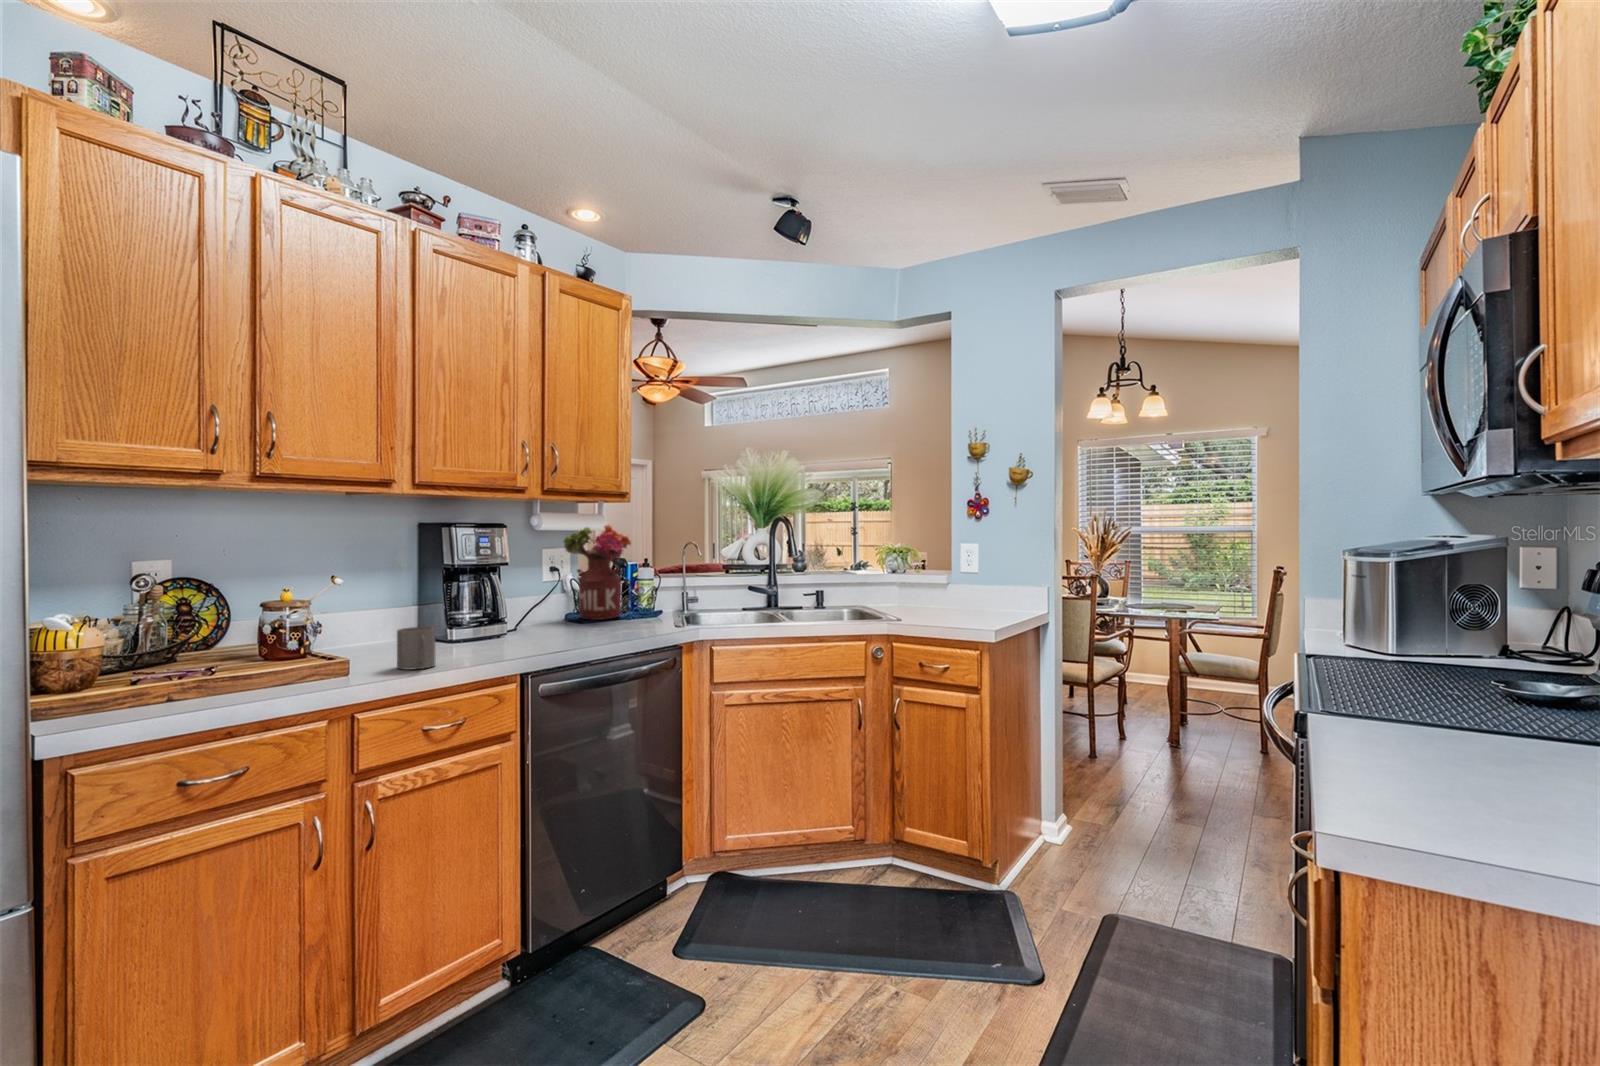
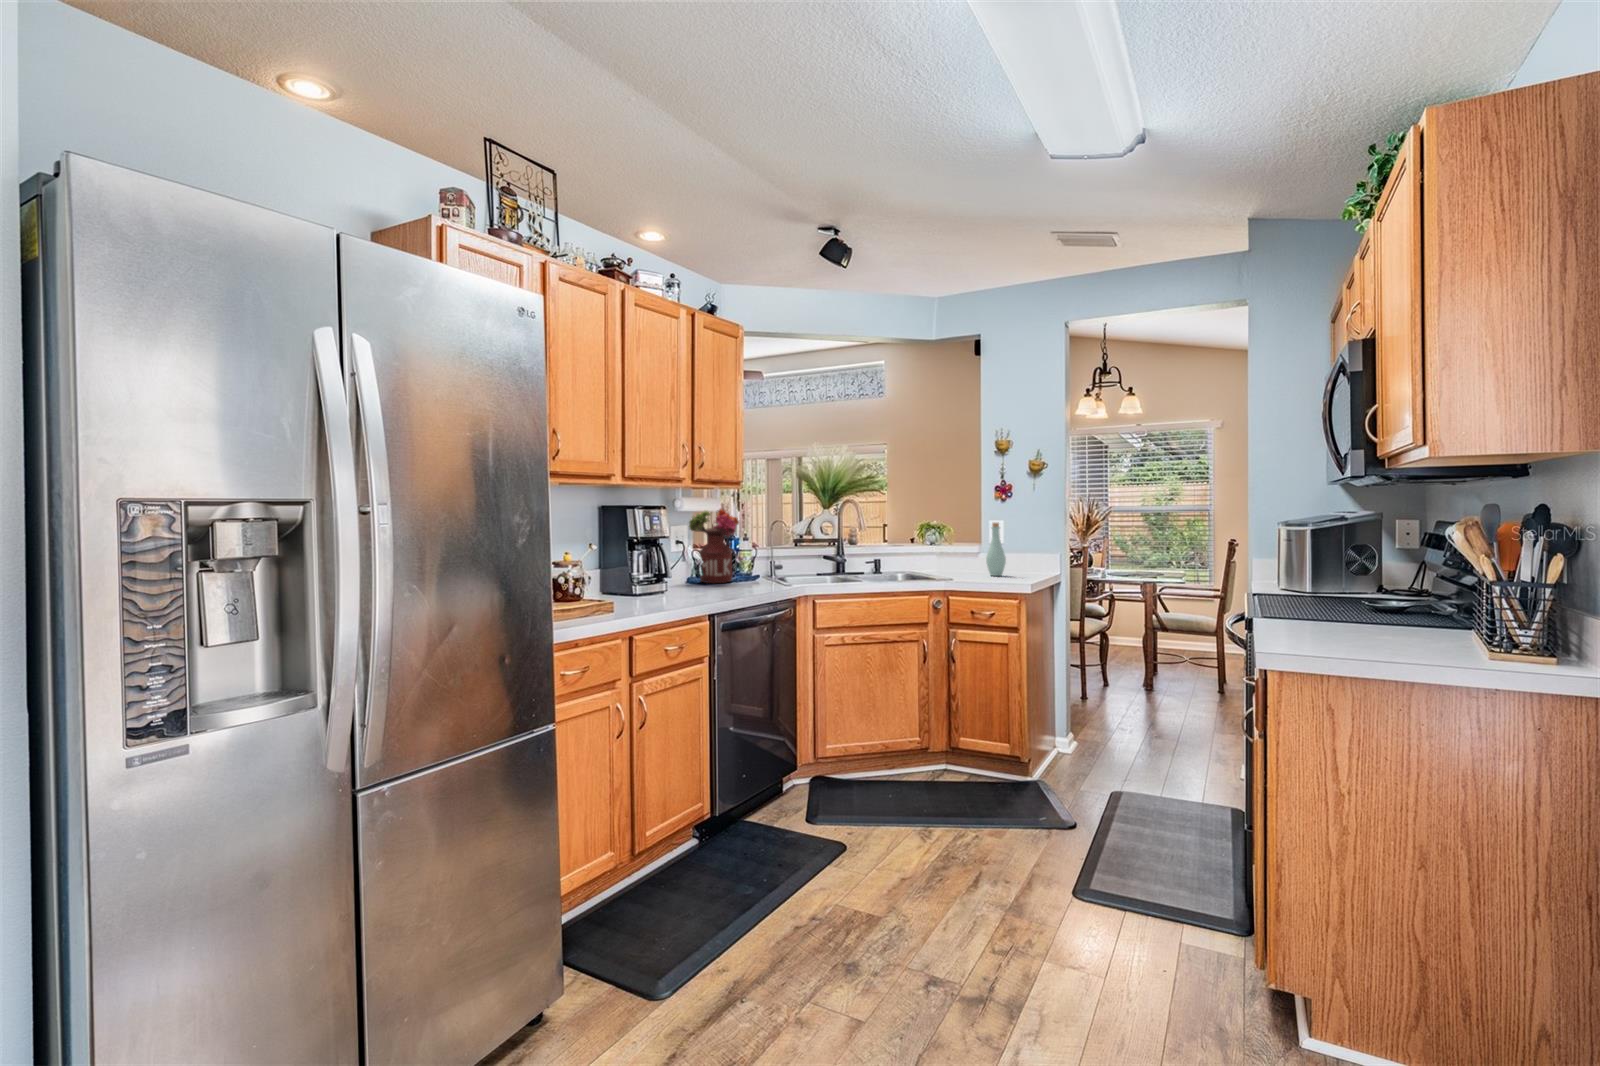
bottle: none [956,545,980,613] -> present [986,523,1006,576]
mug: present [397,627,435,670] -> none [635,582,661,611]

